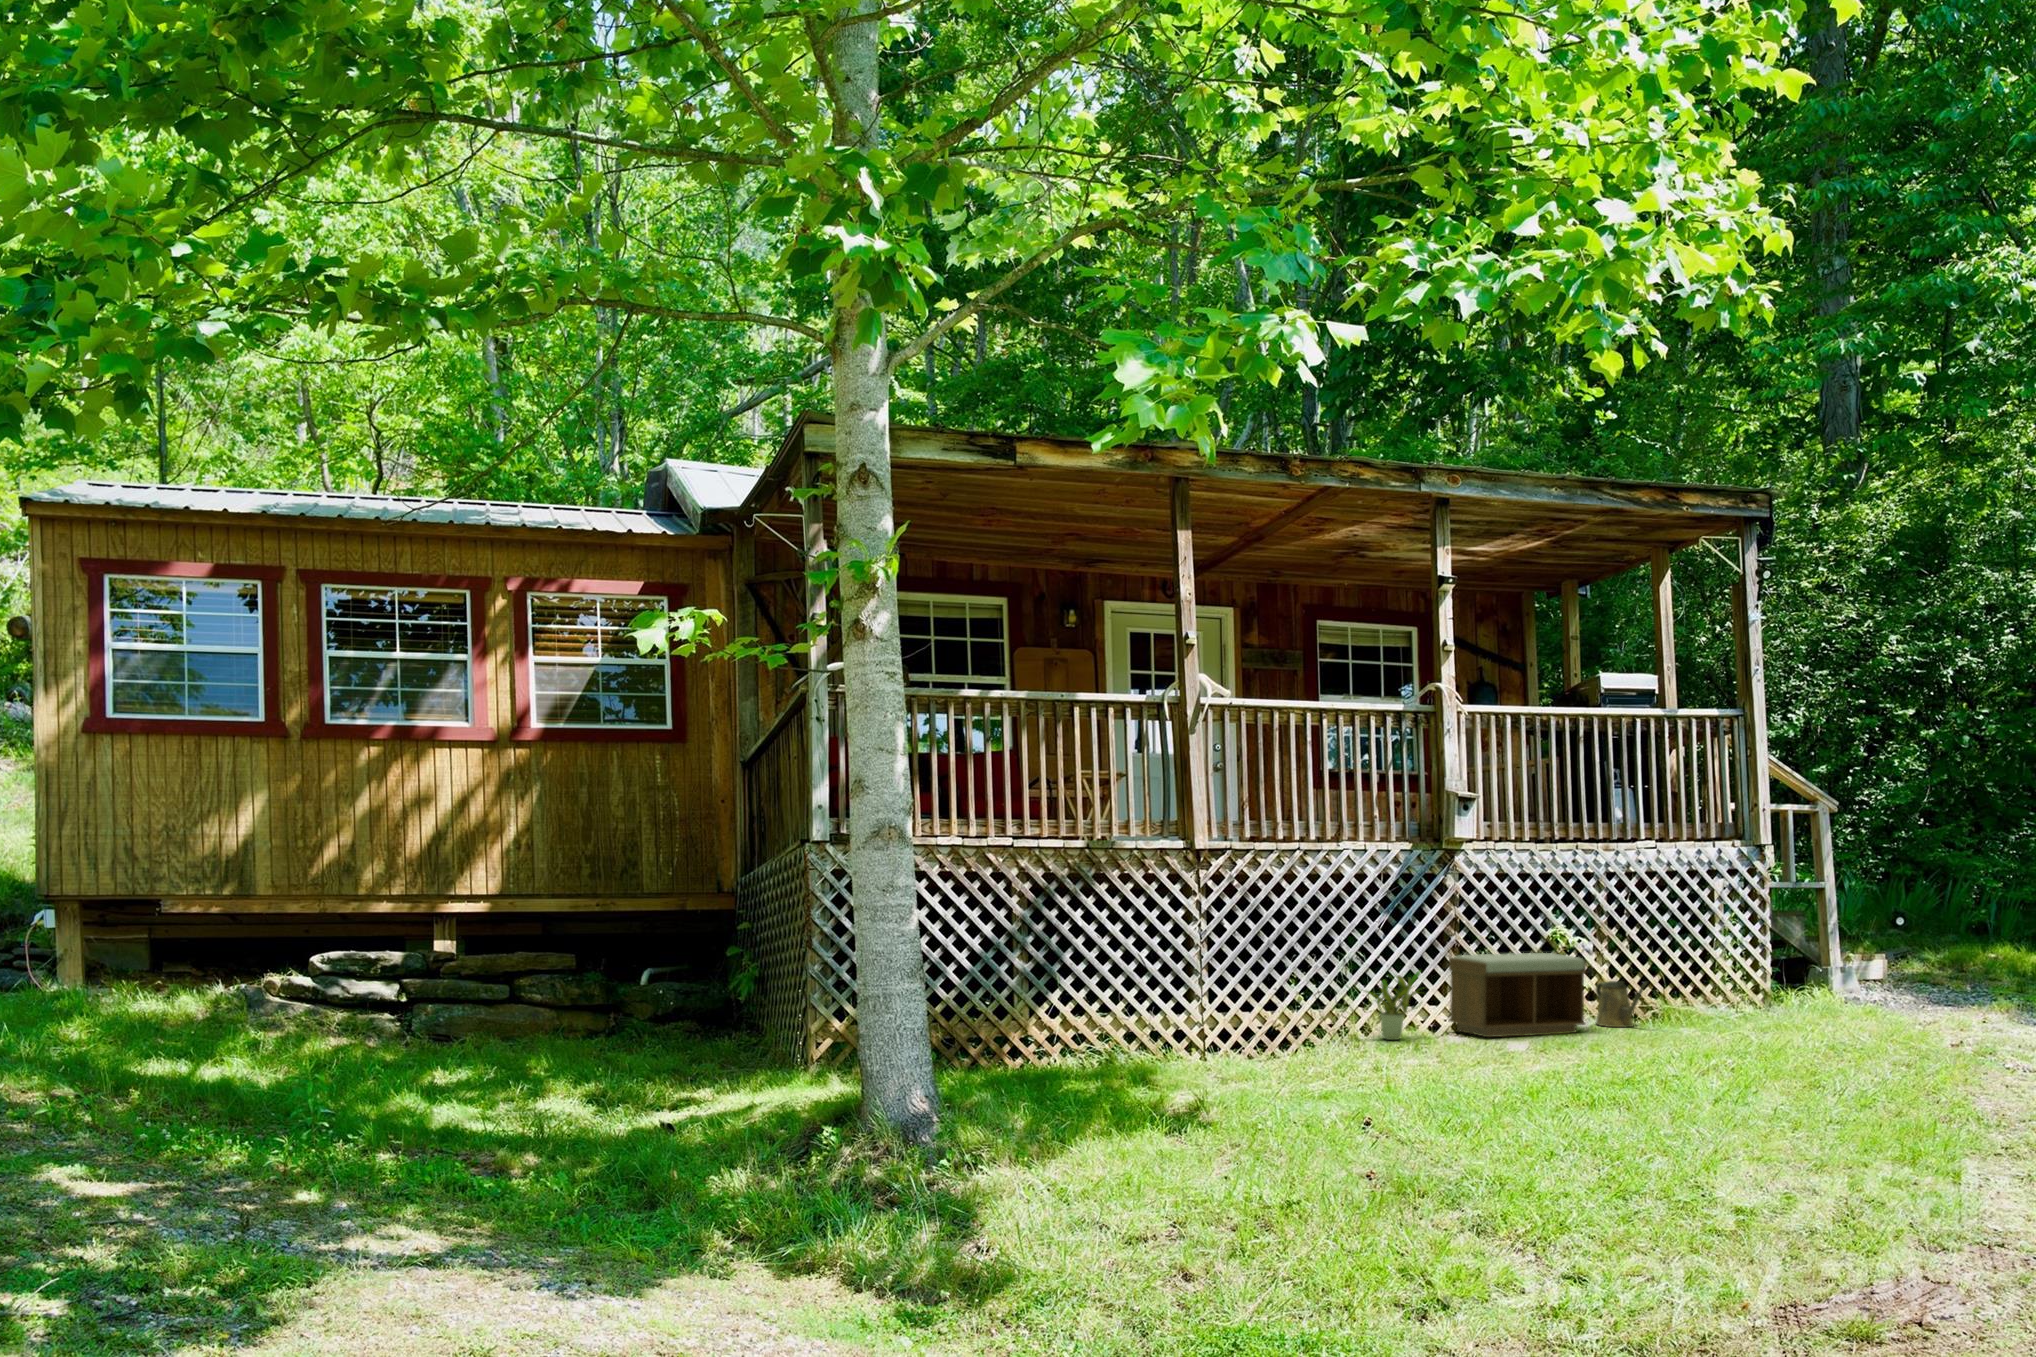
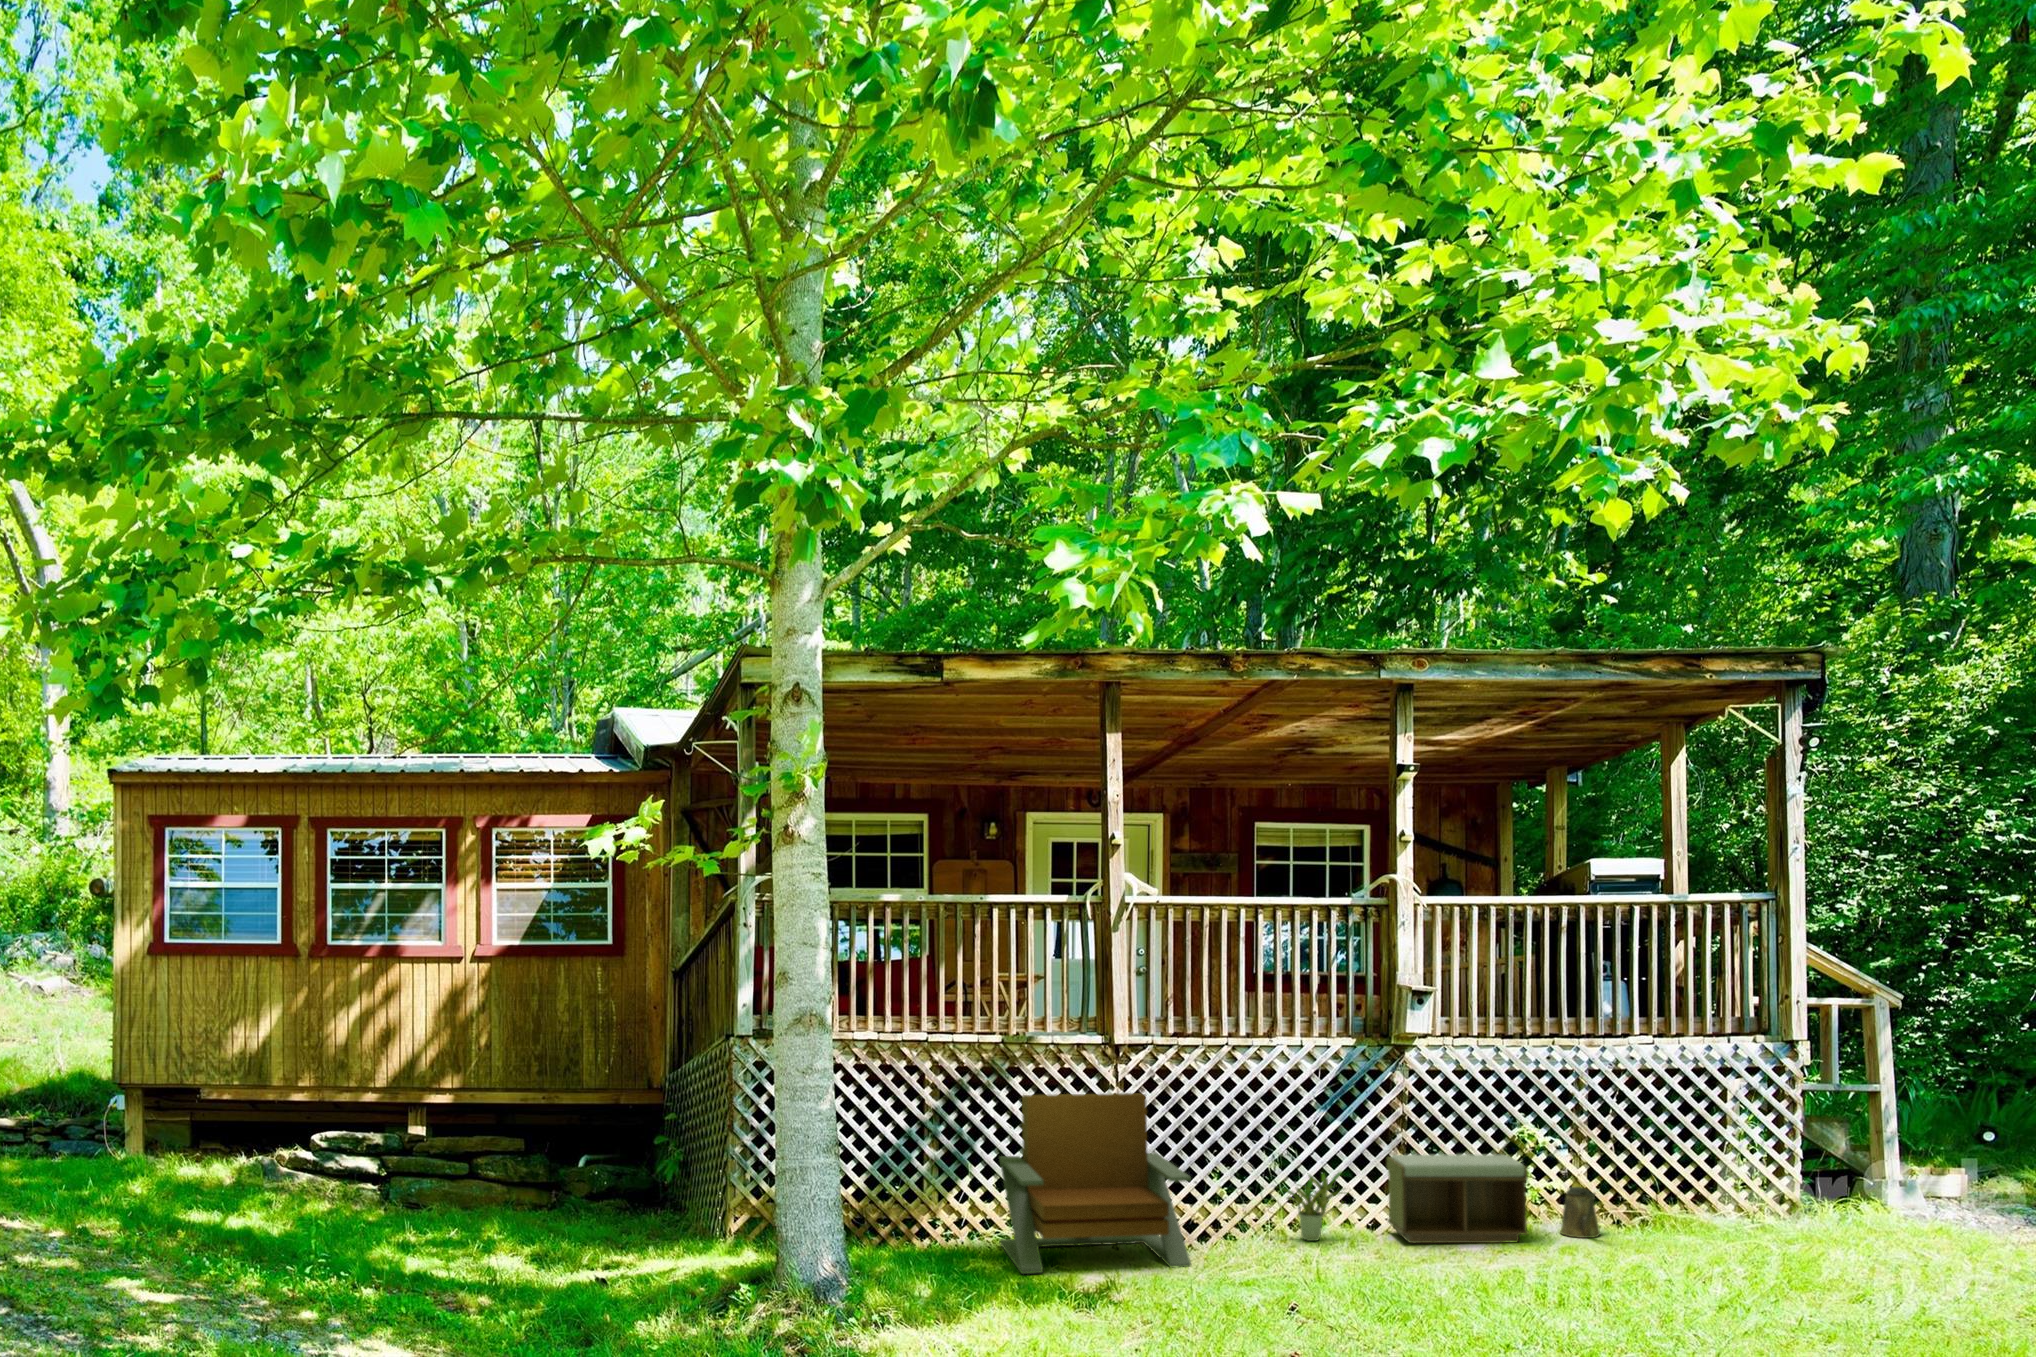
lounge chair: none [1104,897,1329,1075] -> present [999,1093,1191,1274]

